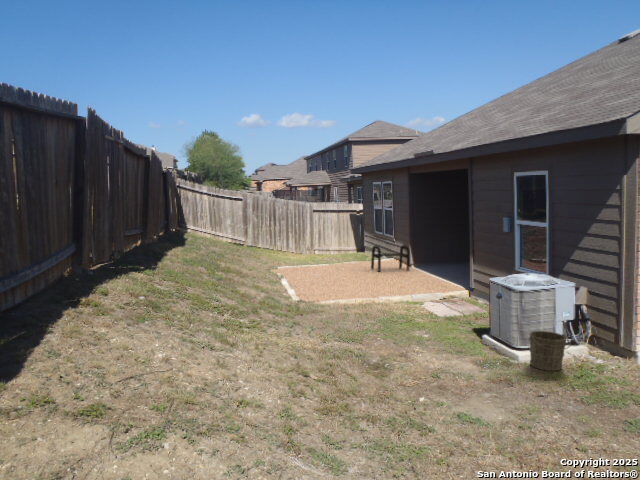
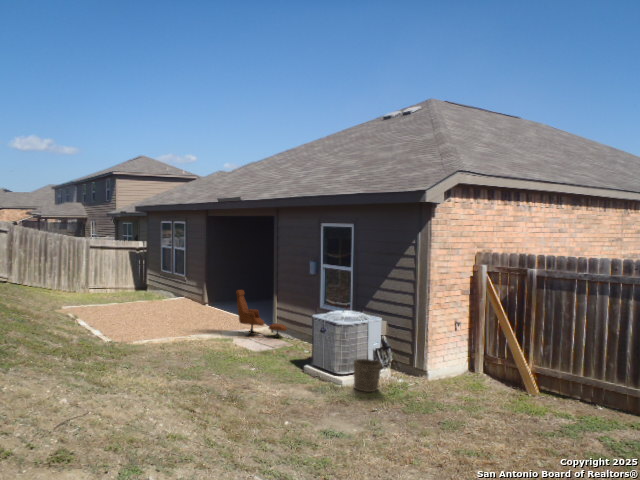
bench: present [371,246,410,272] -> none [164,284,205,311]
lounge chair: none [426,250,483,304] -> present [236,290,287,337]

